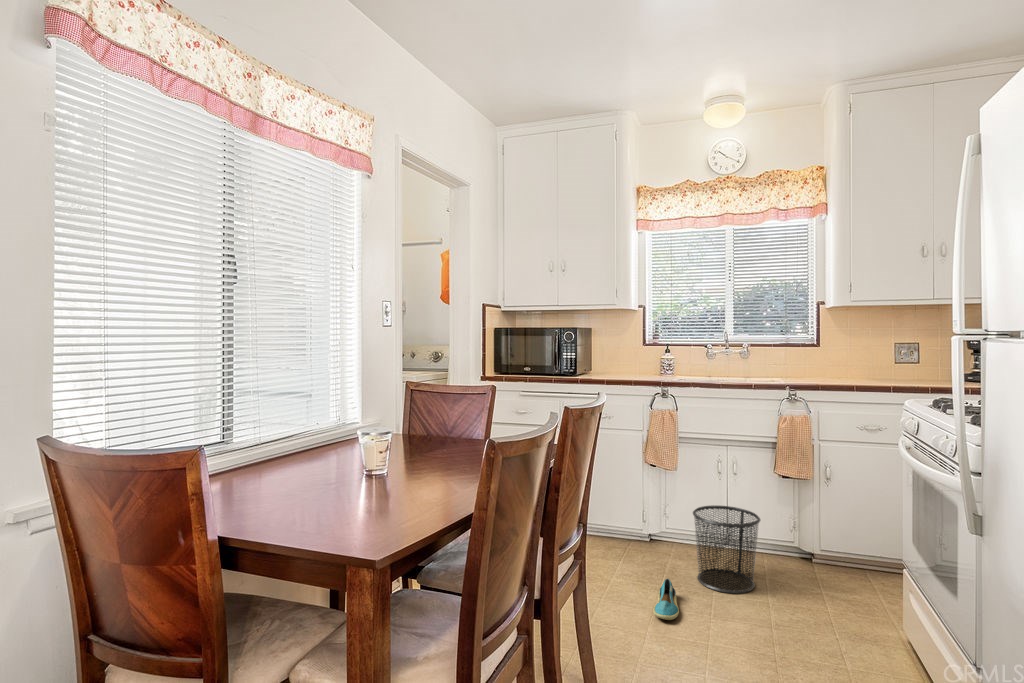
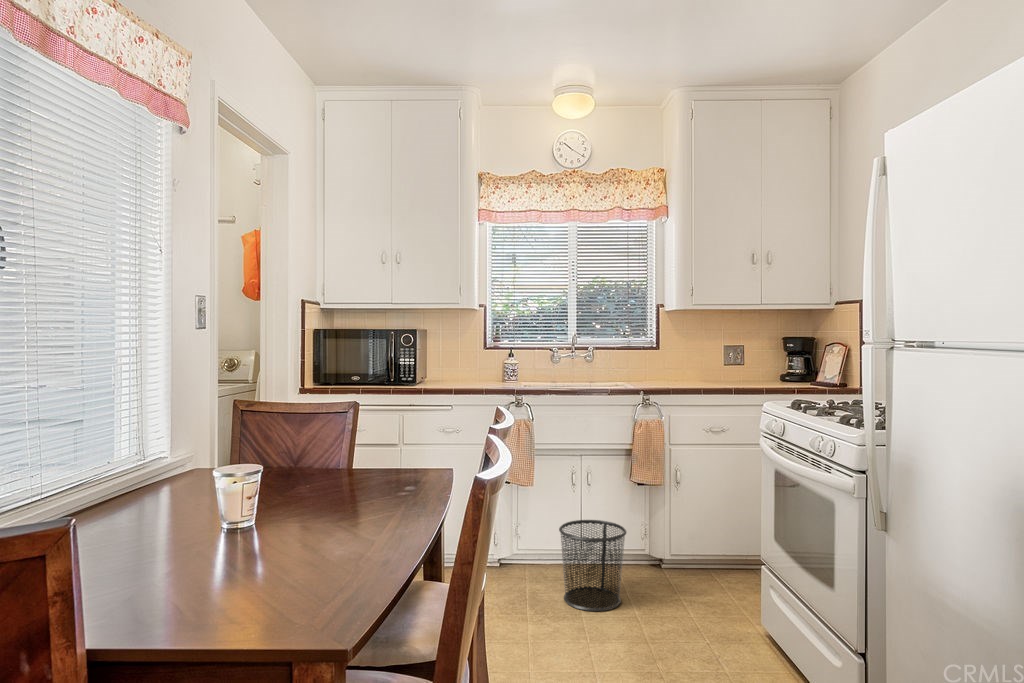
shoe: present [653,578,679,620] -> none [532,605,560,650]

